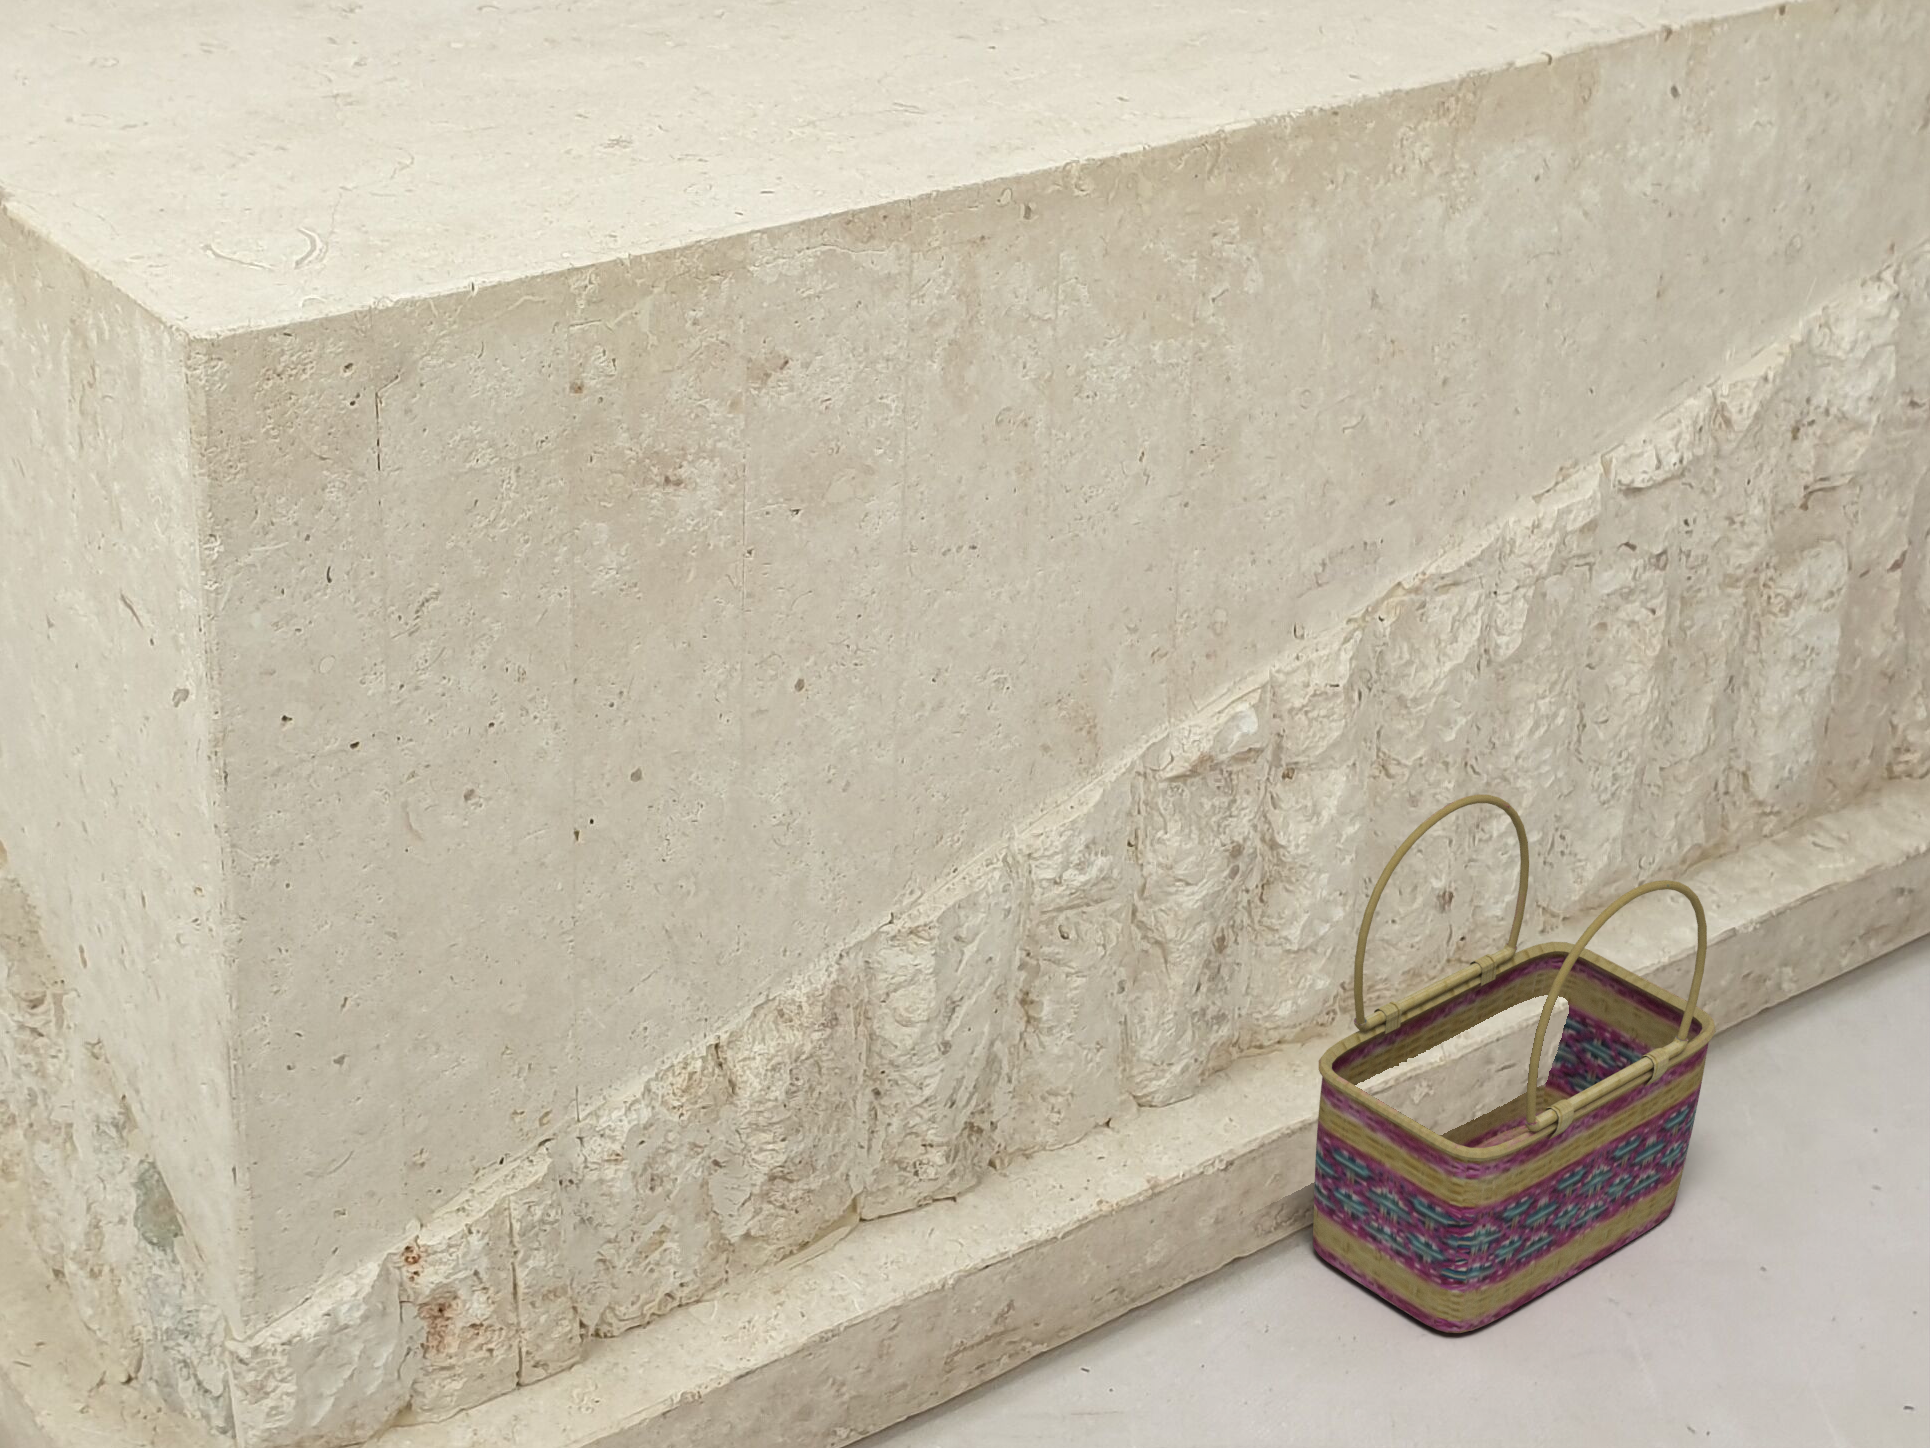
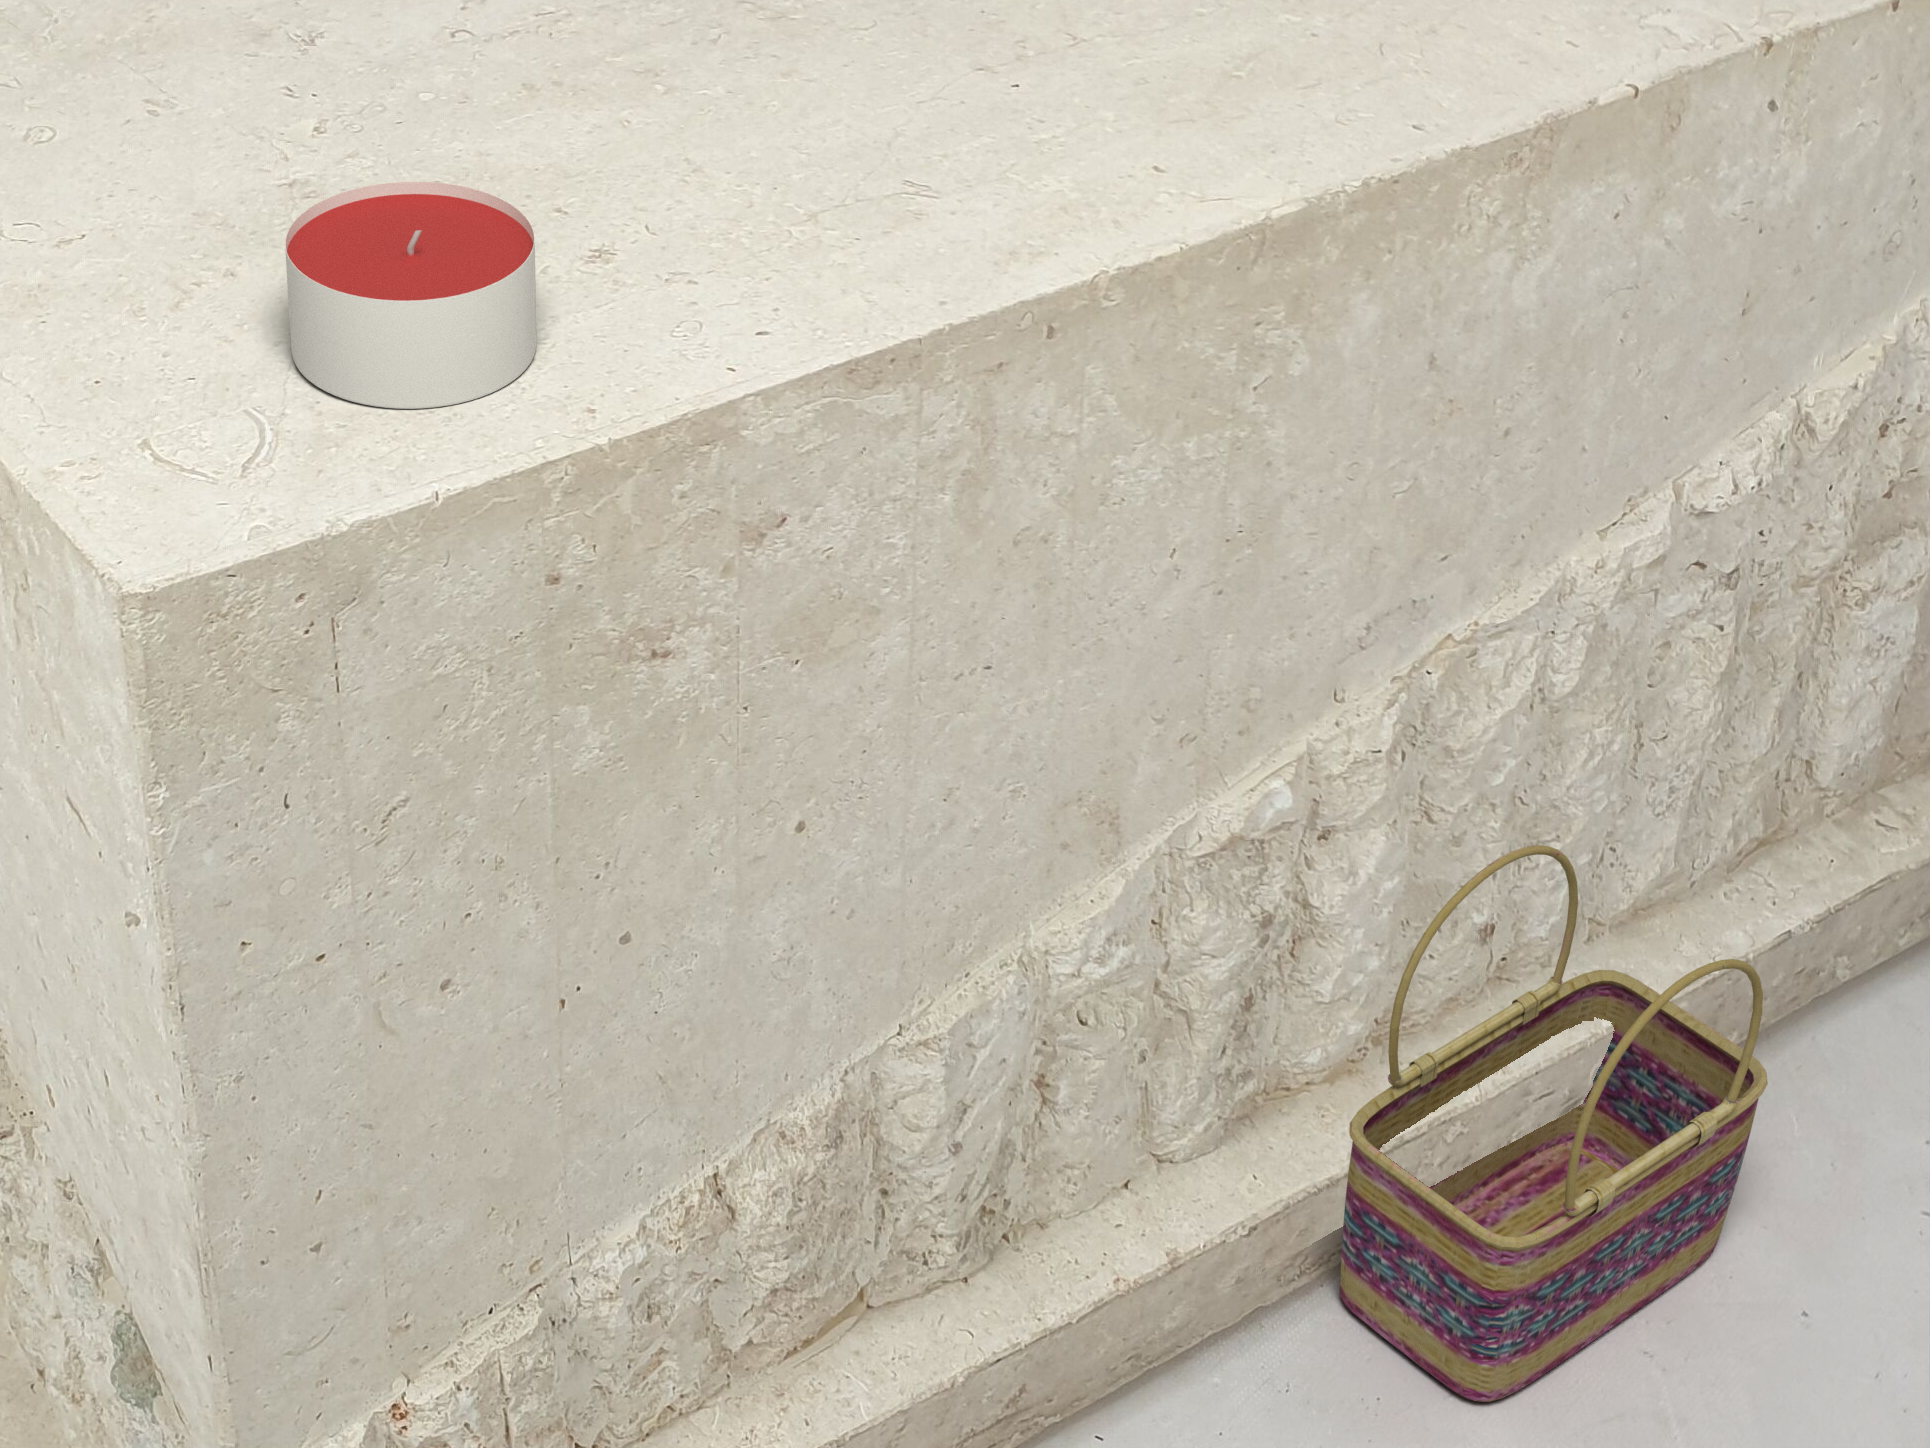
candle: none [332,54,560,232] -> present [285,181,537,409]

